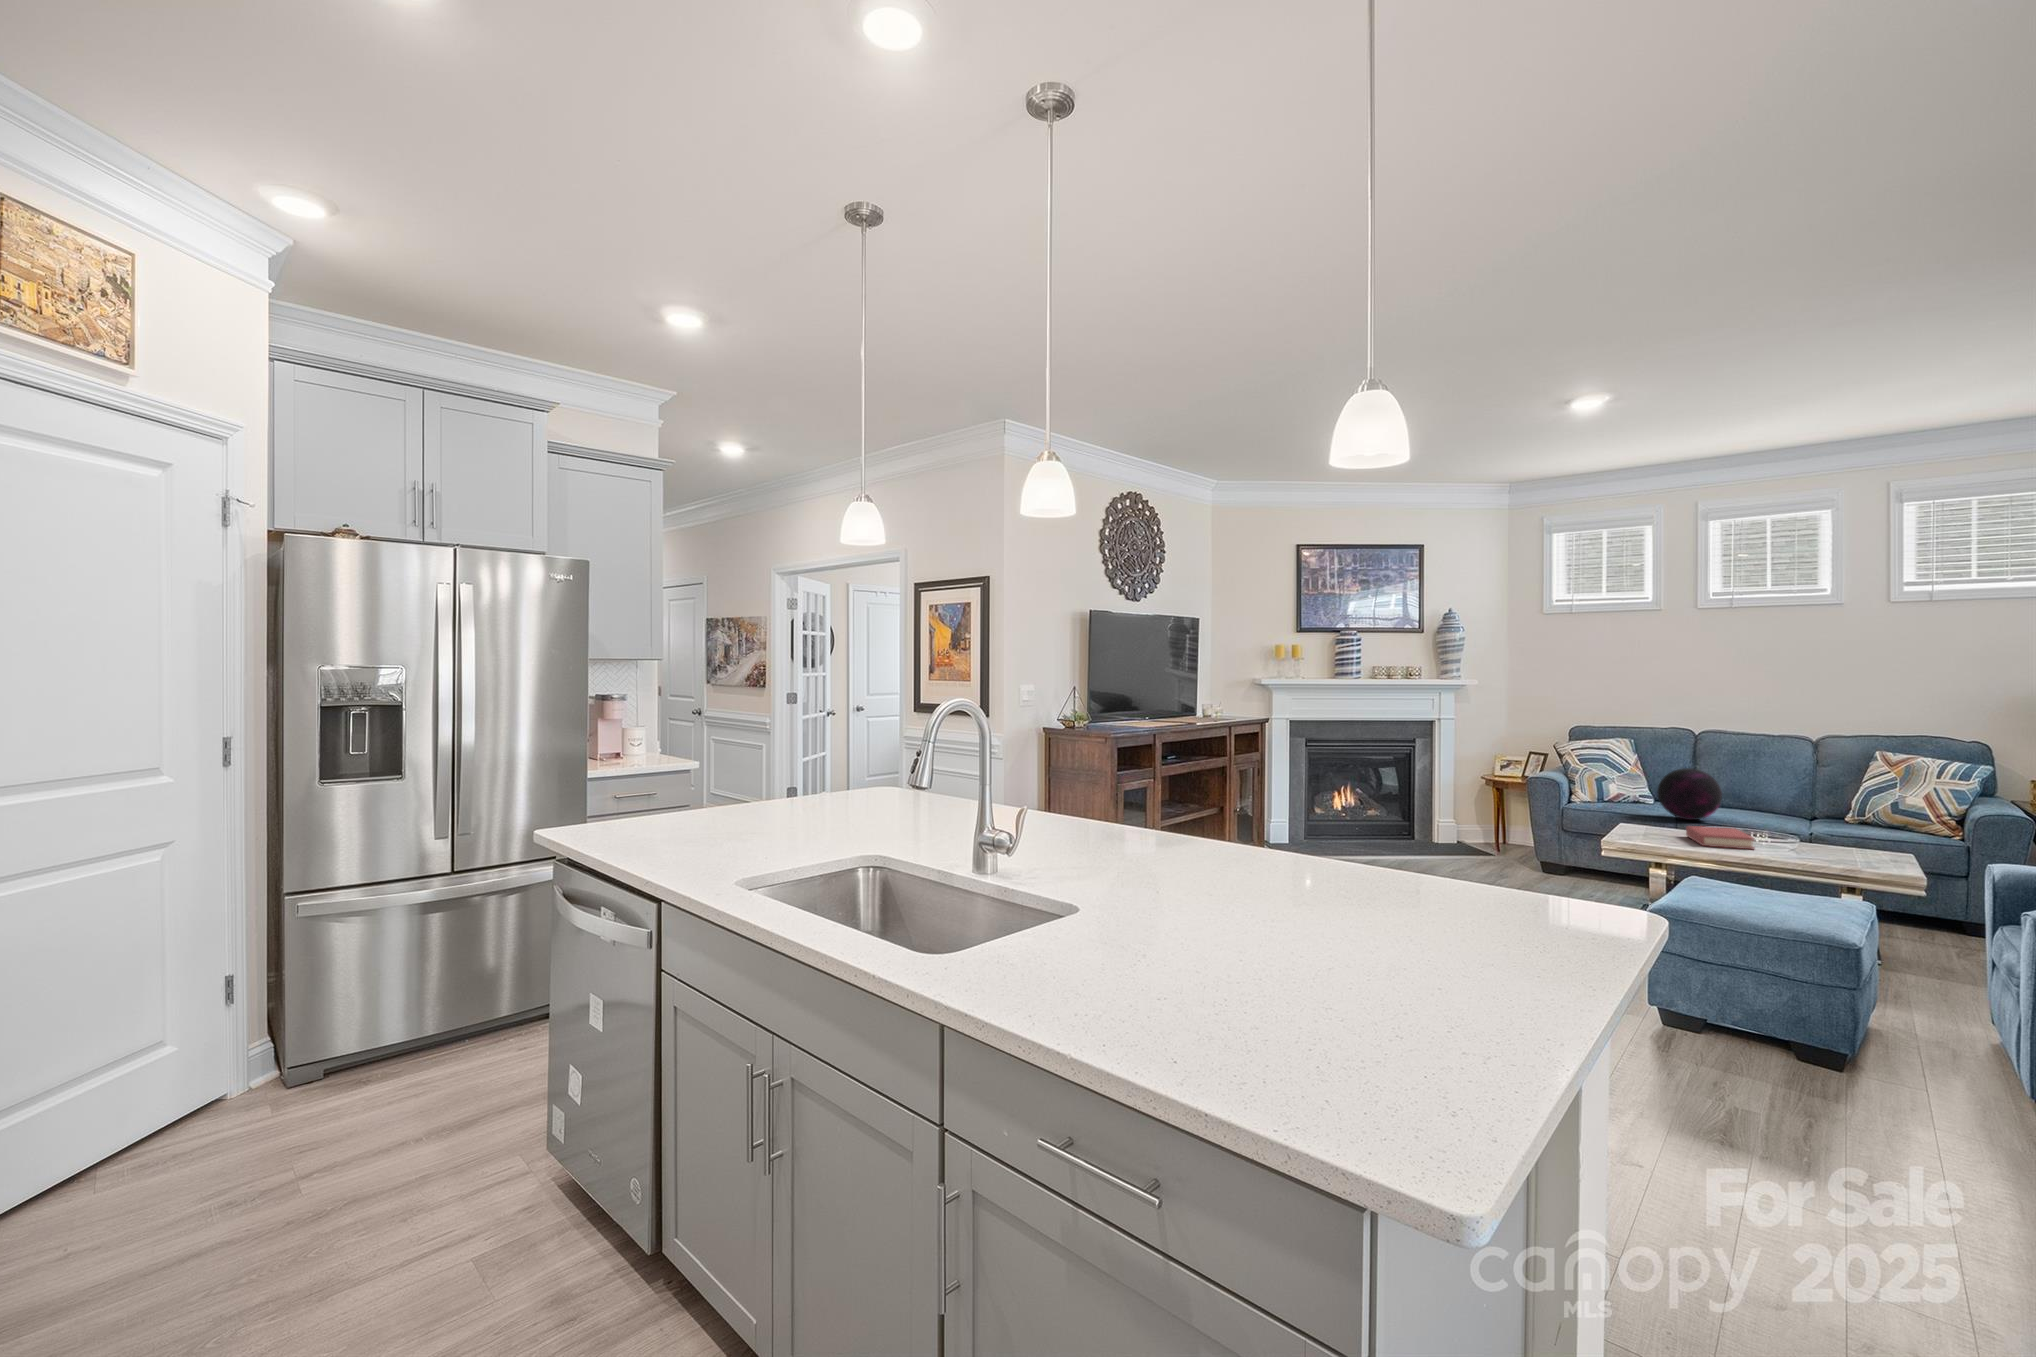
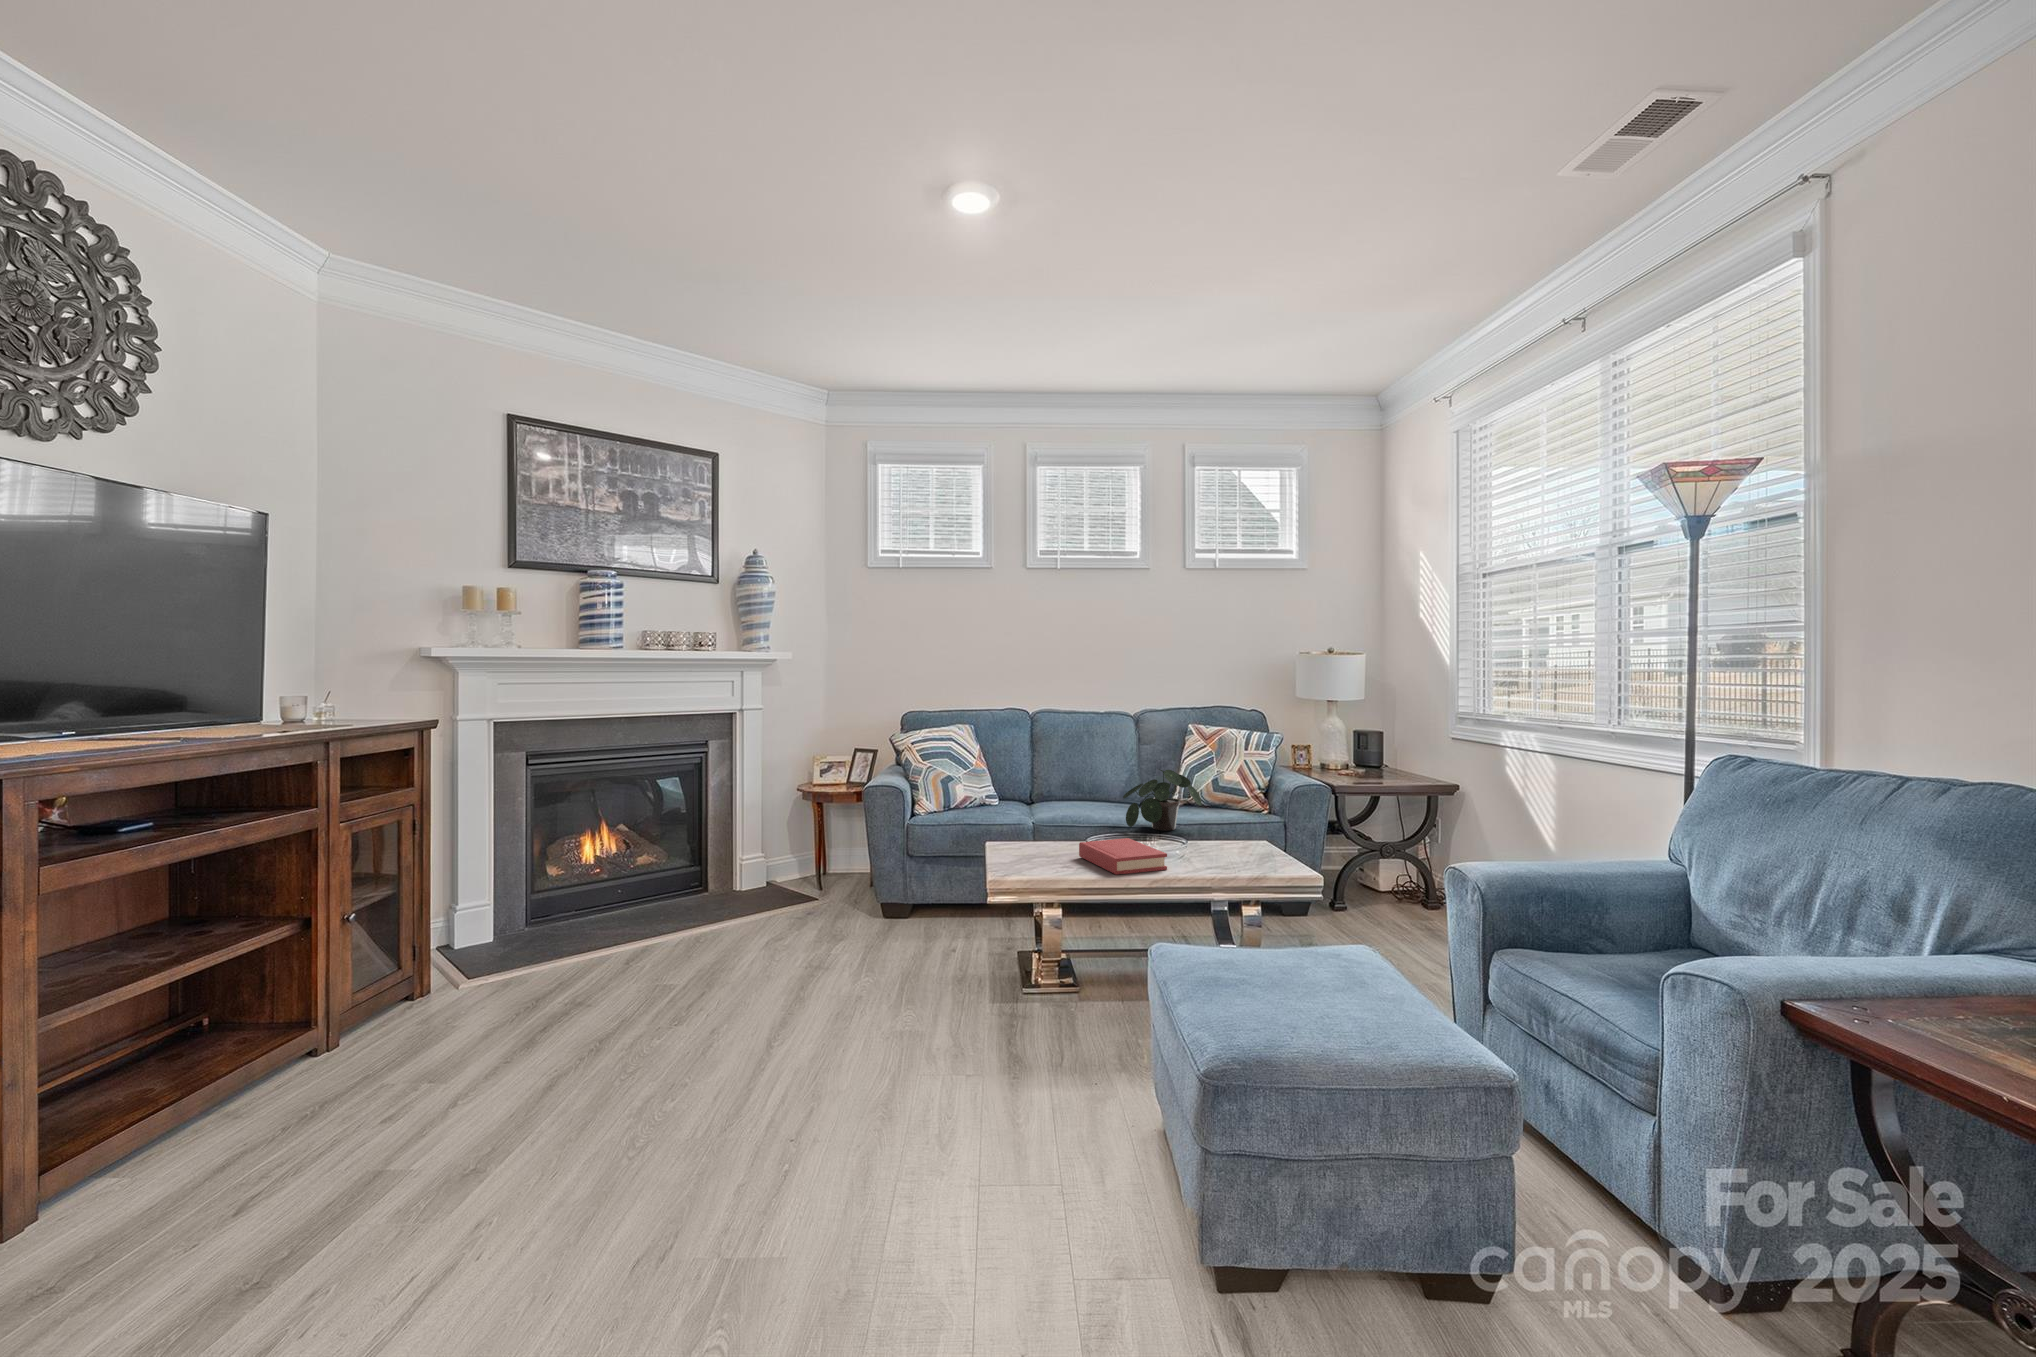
decorative orb: present [1657,768,1722,820] -> none [1016,758,1081,824]
potted plant: none [1761,783,1845,836] -> present [1123,769,1201,831]

